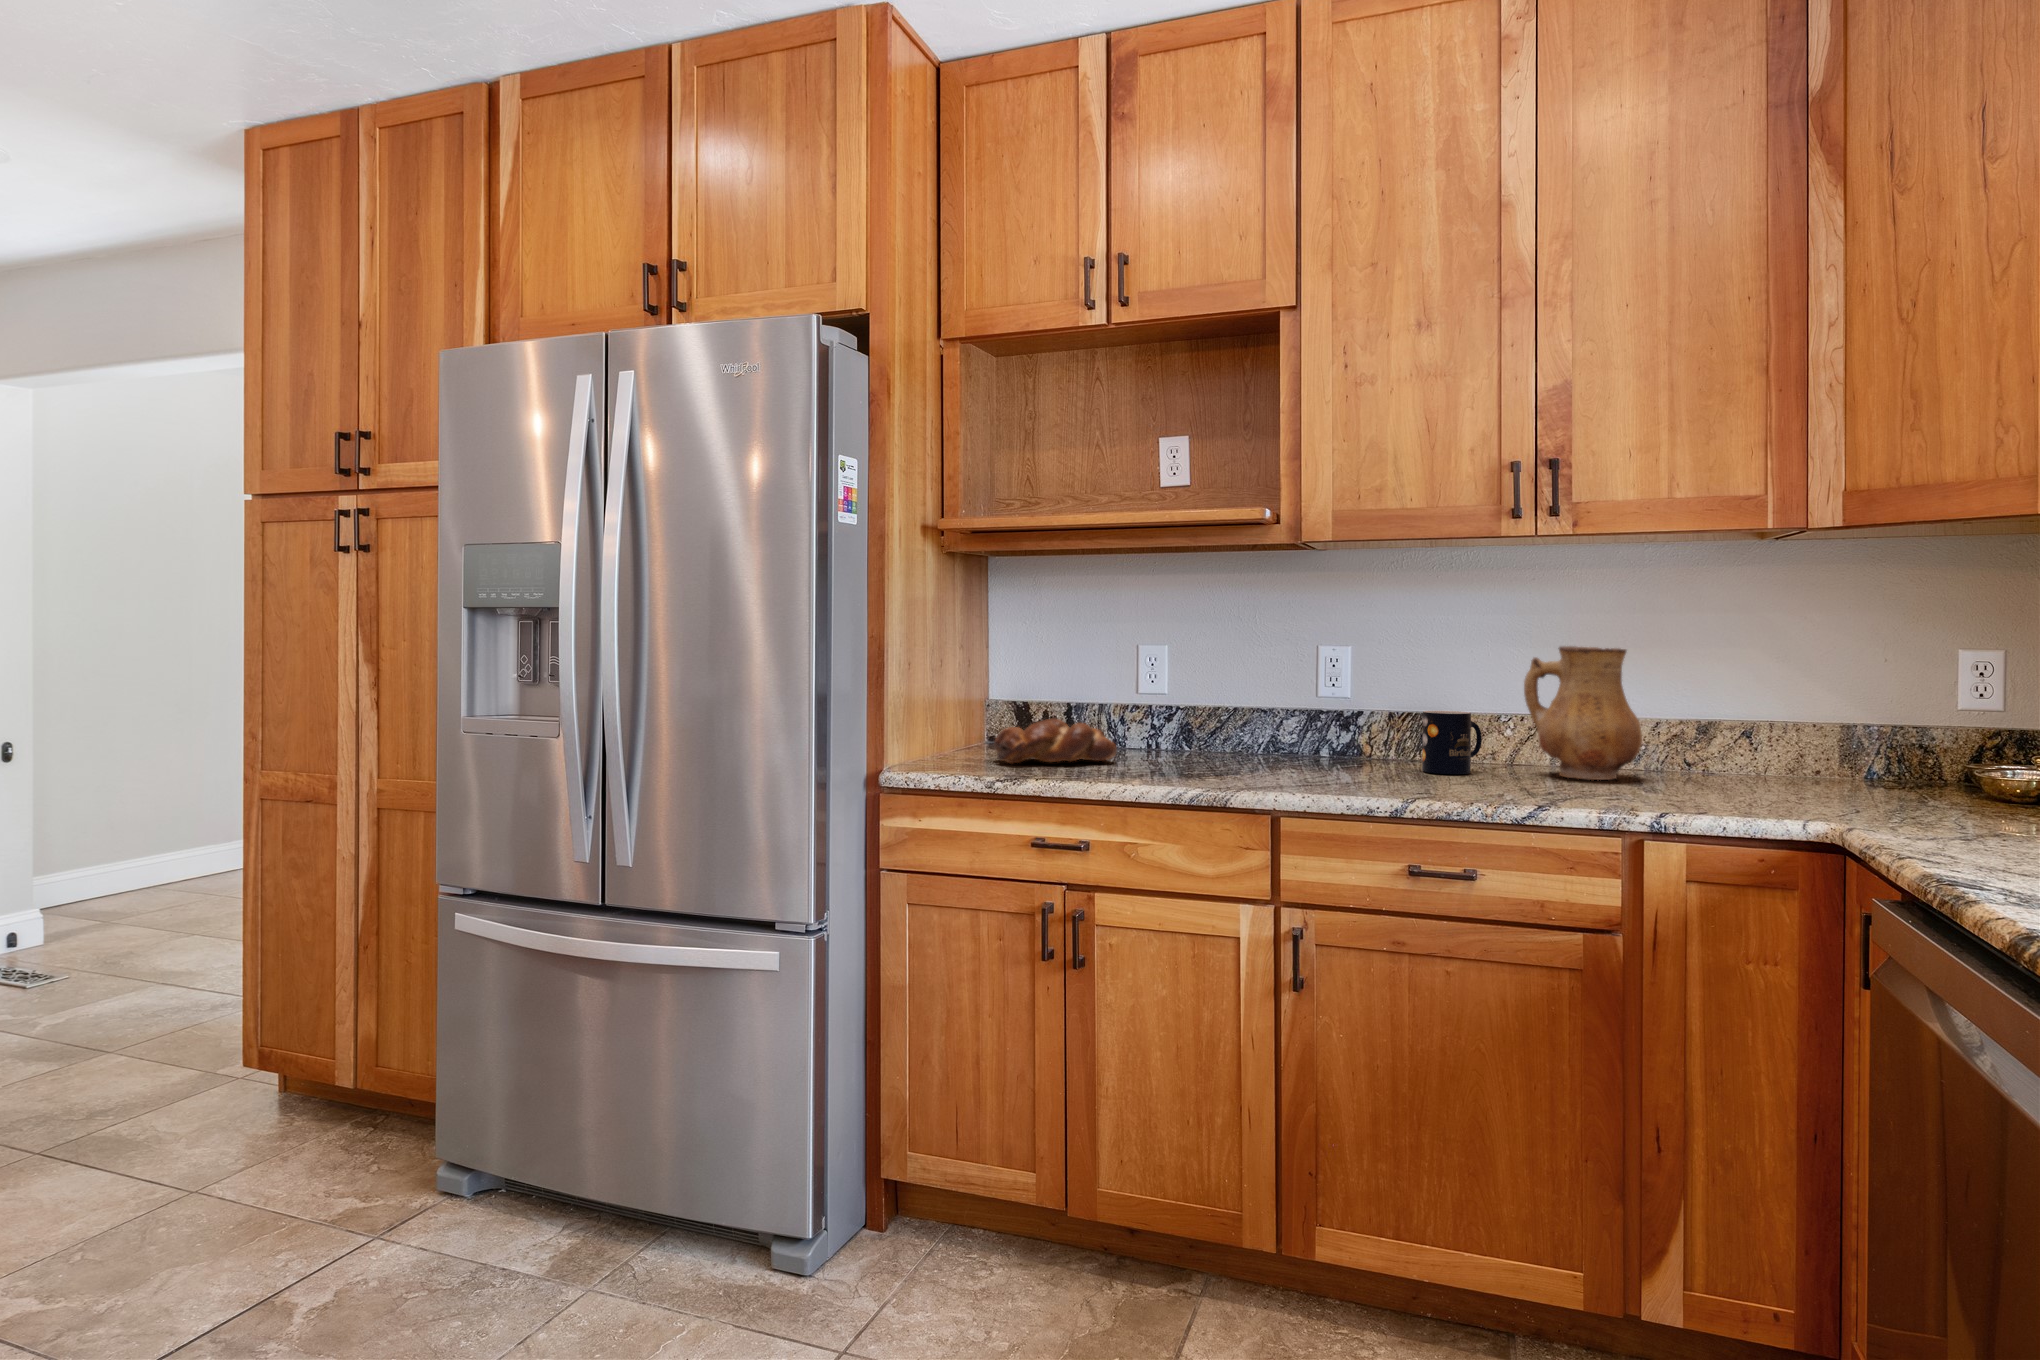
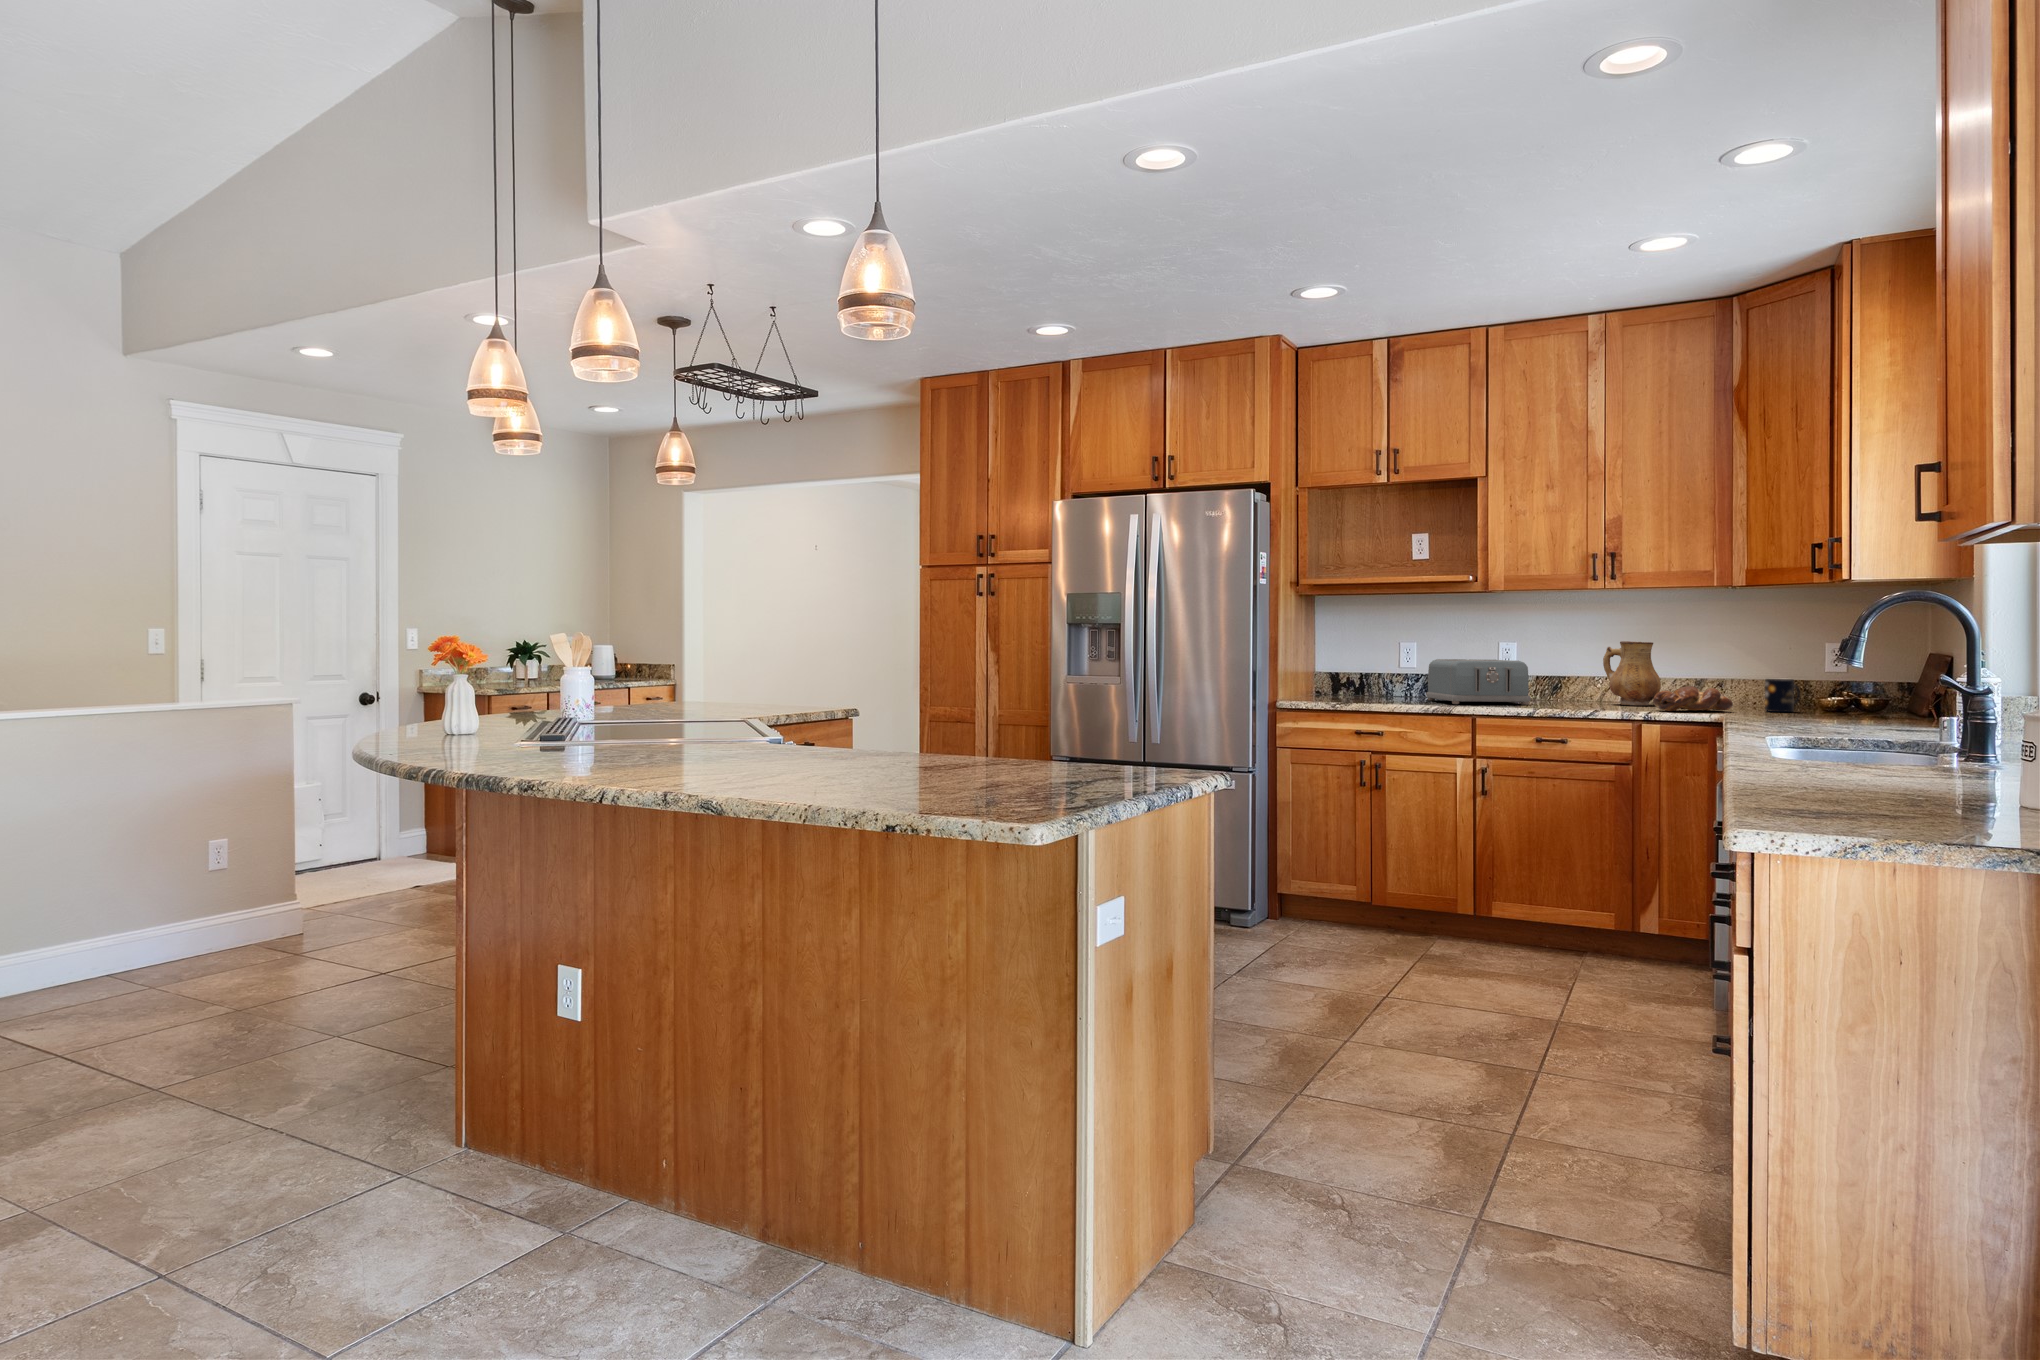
toaster: none [1181,682,1388,782] -> present [1426,659,1531,705]
mug: present [1422,711,1482,774] -> present [1765,679,1800,712]
bread loaf: present [994,719,1117,763] -> present [1653,686,1733,711]

